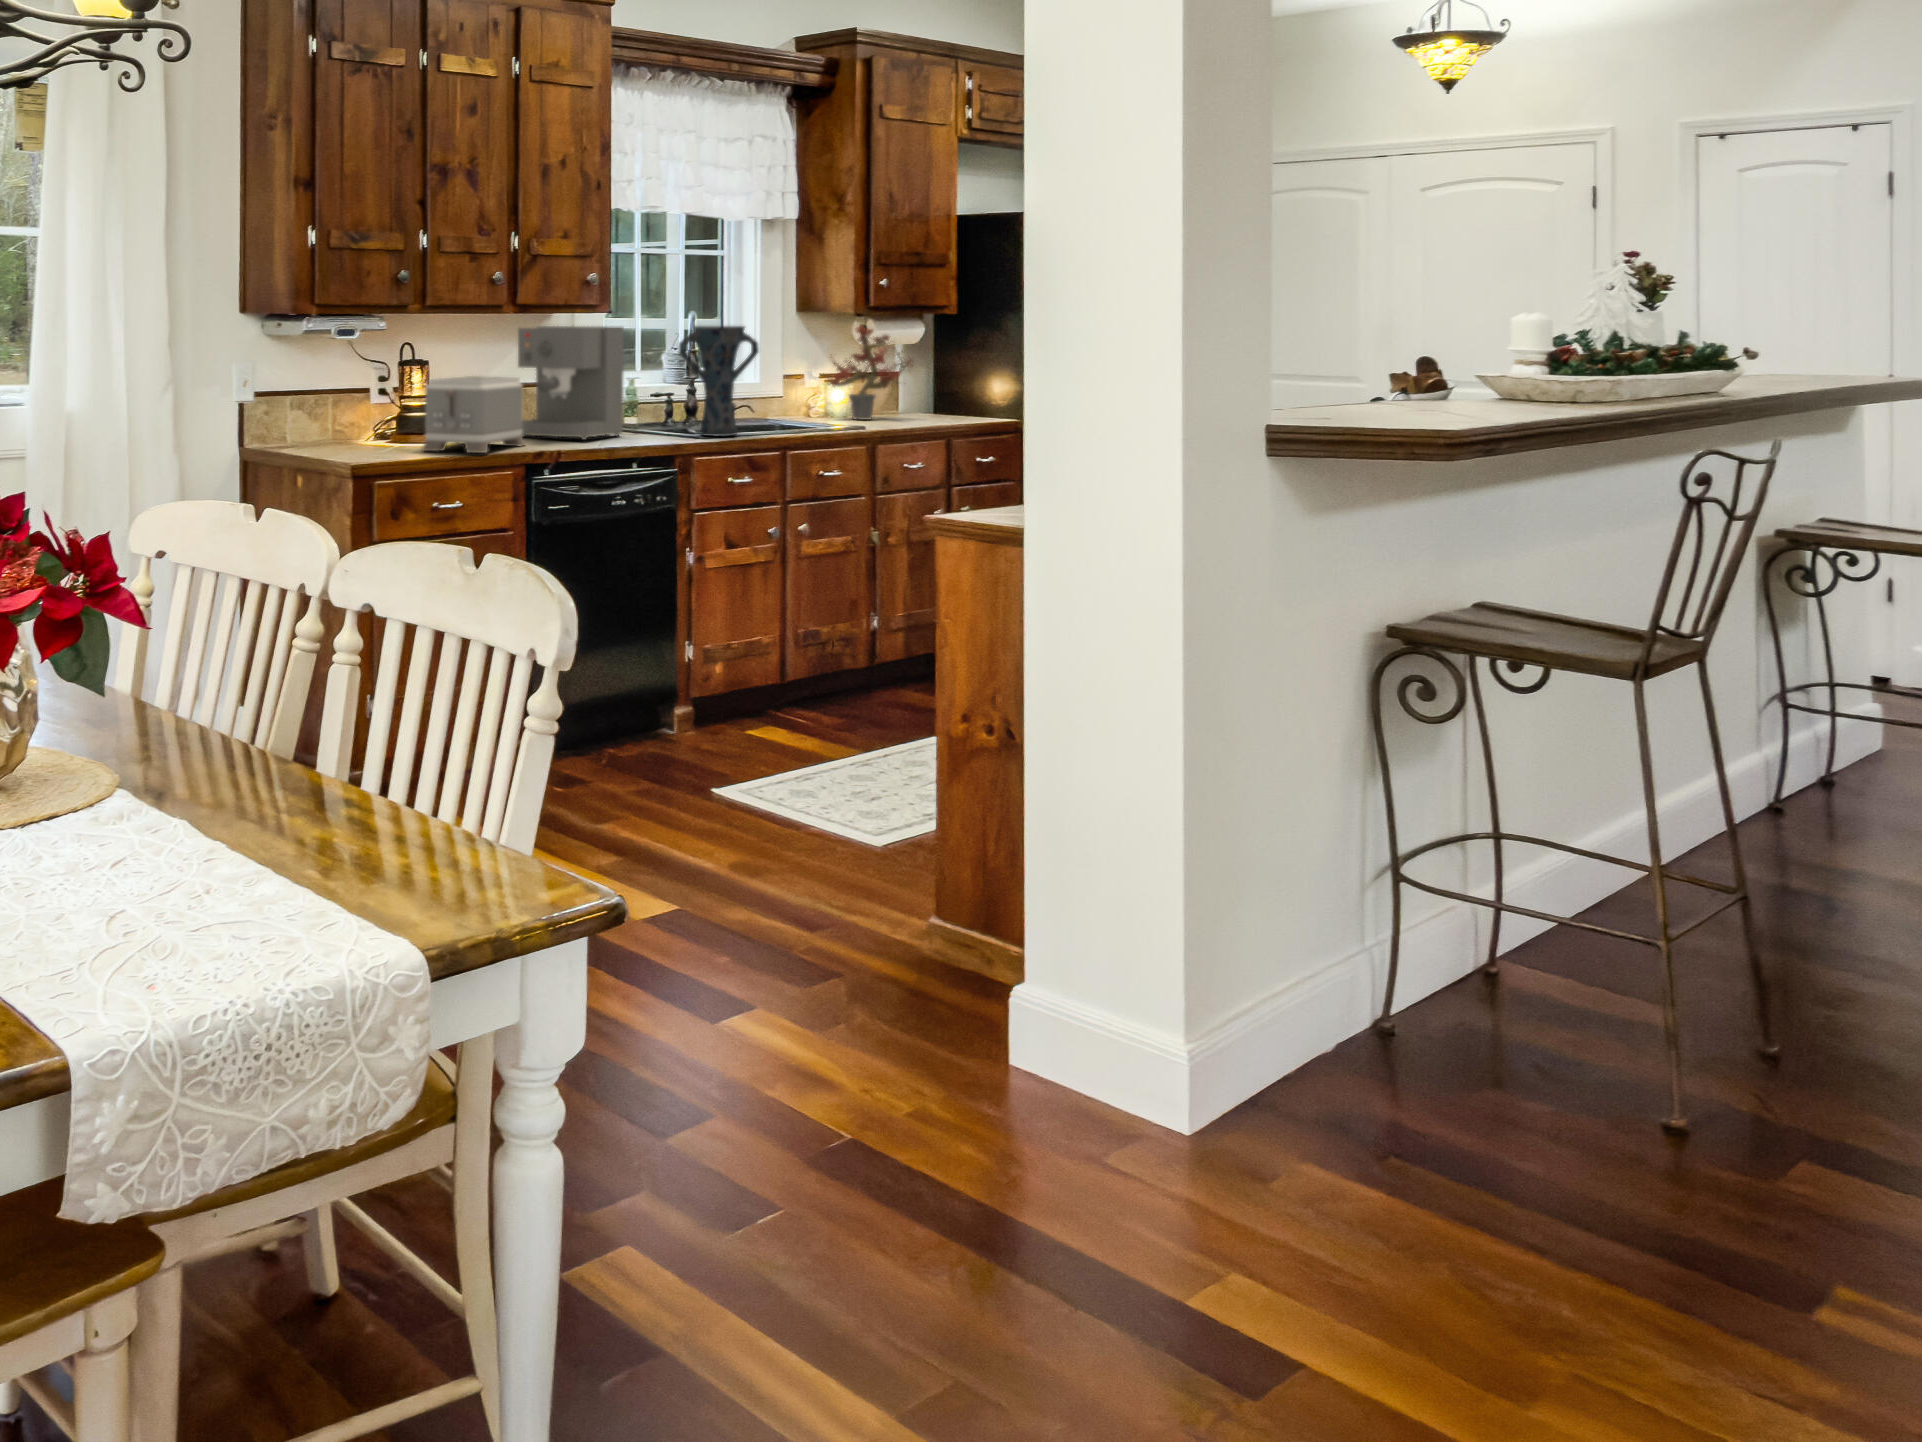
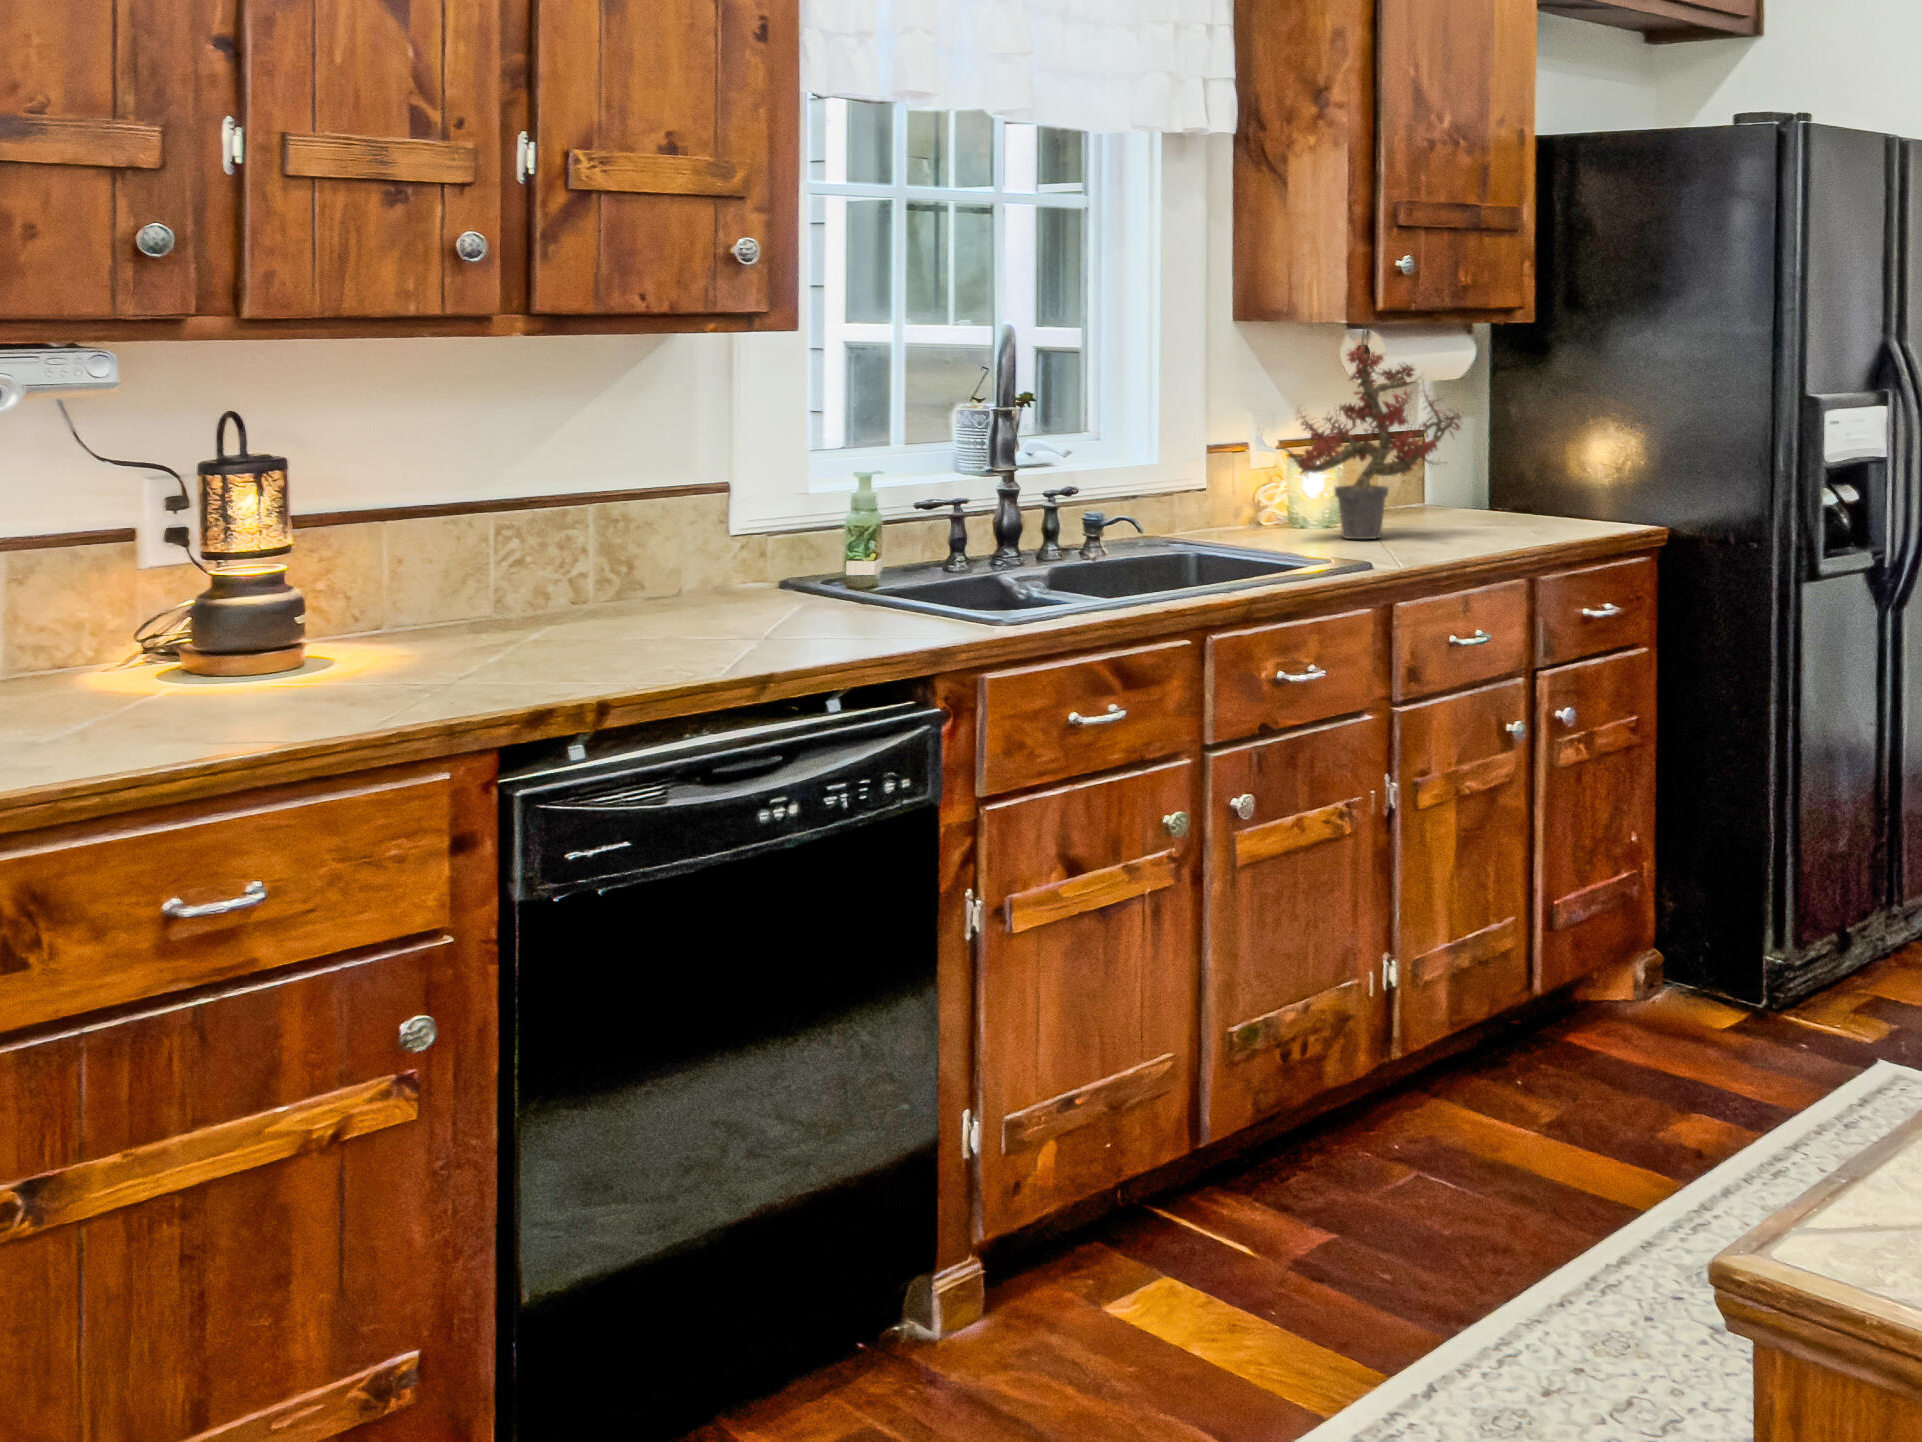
coffee maker: present [518,326,624,440] -> none [548,359,821,641]
vase: present [679,326,759,436] -> none [953,355,1140,609]
toaster: present [422,376,525,453] -> none [203,493,539,718]

